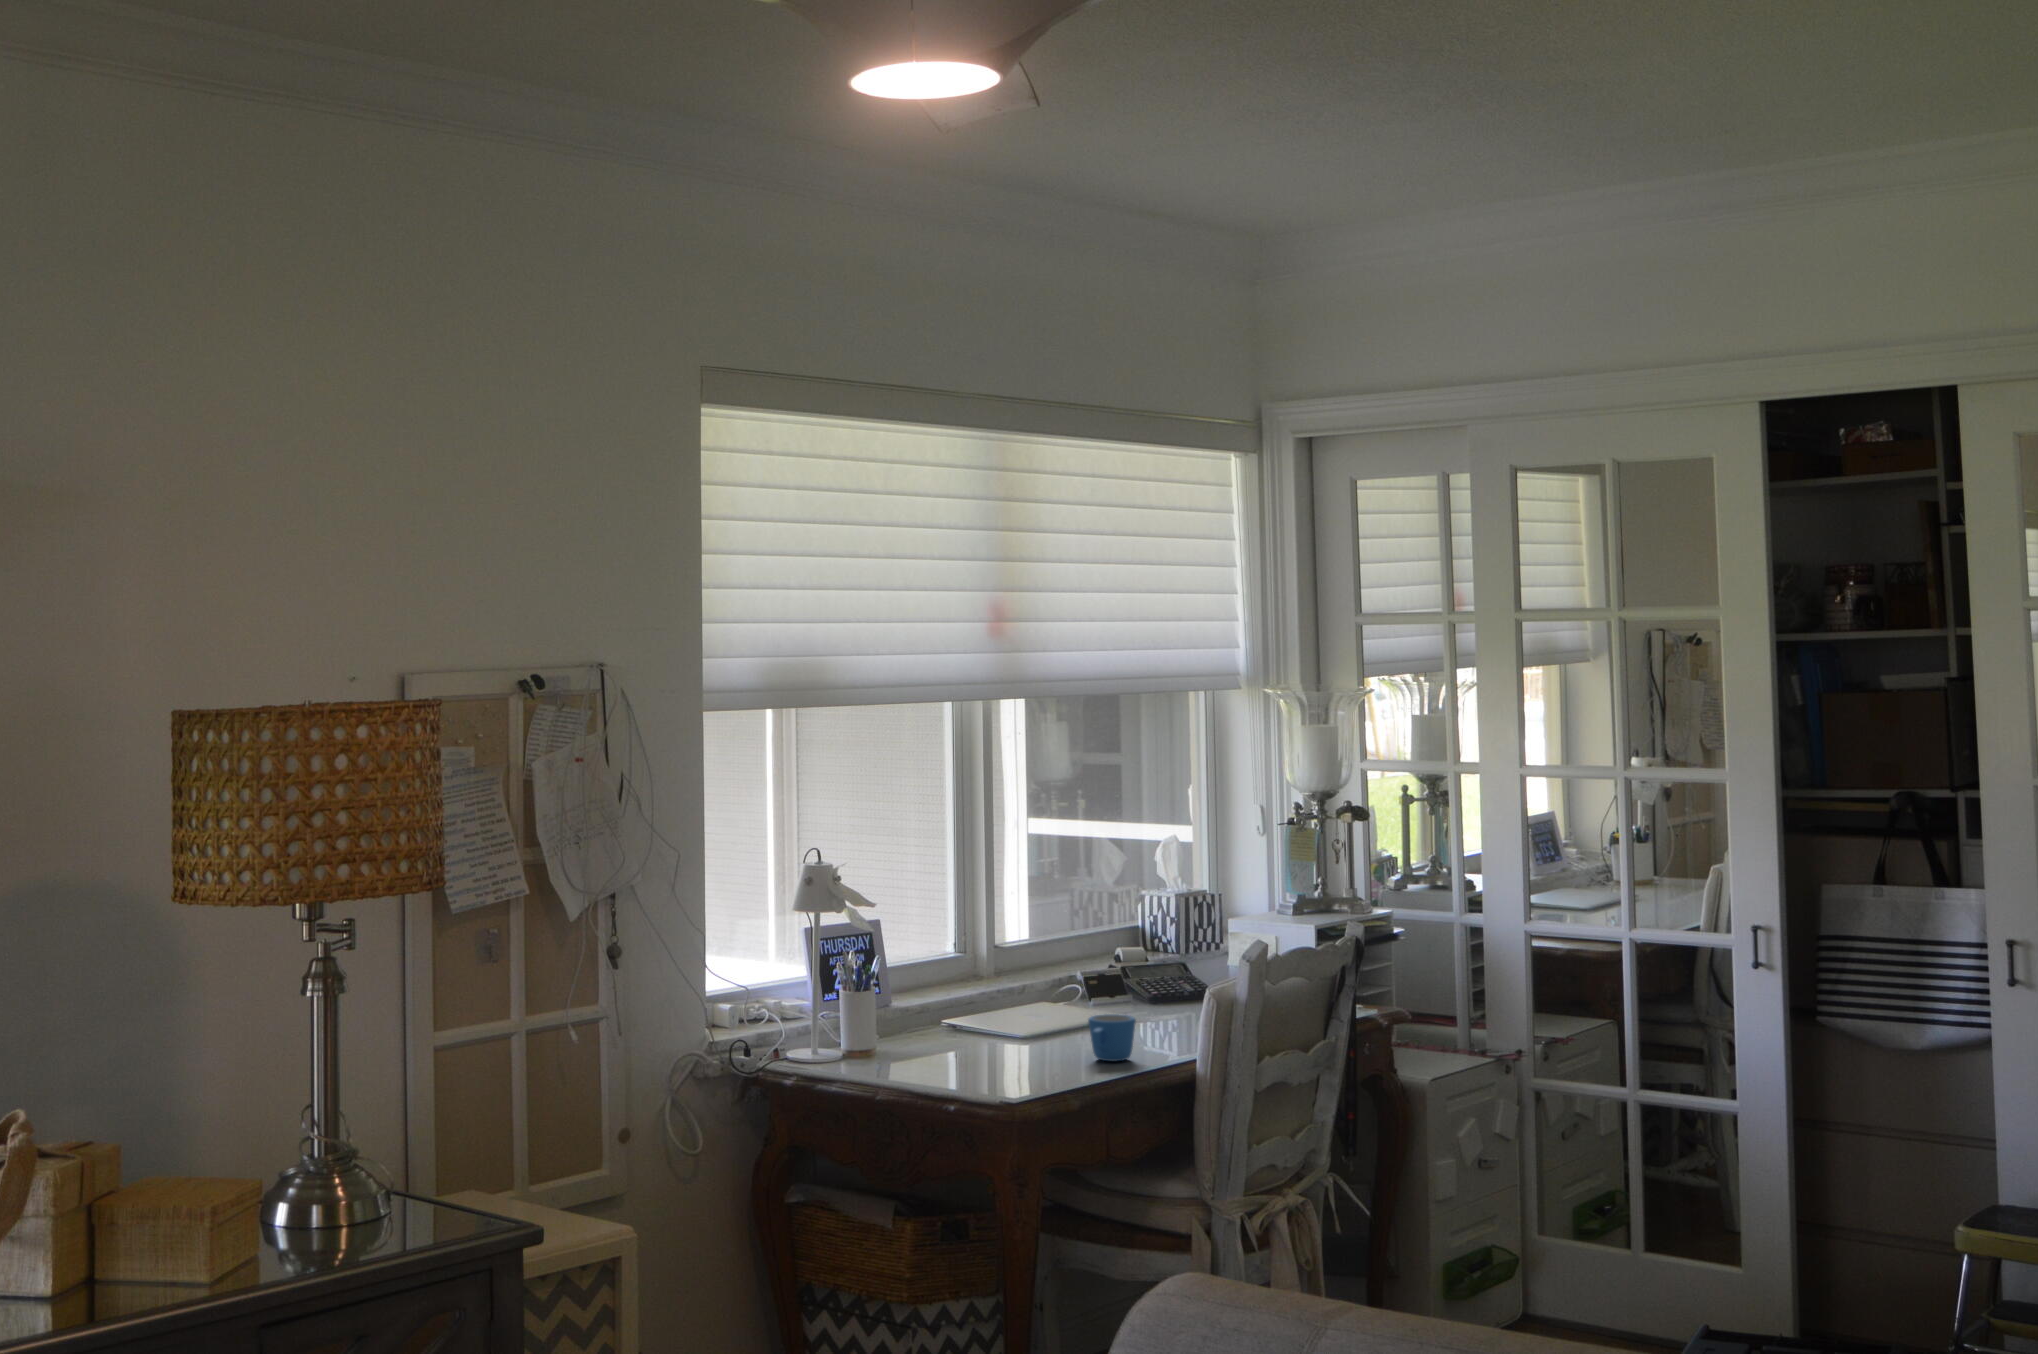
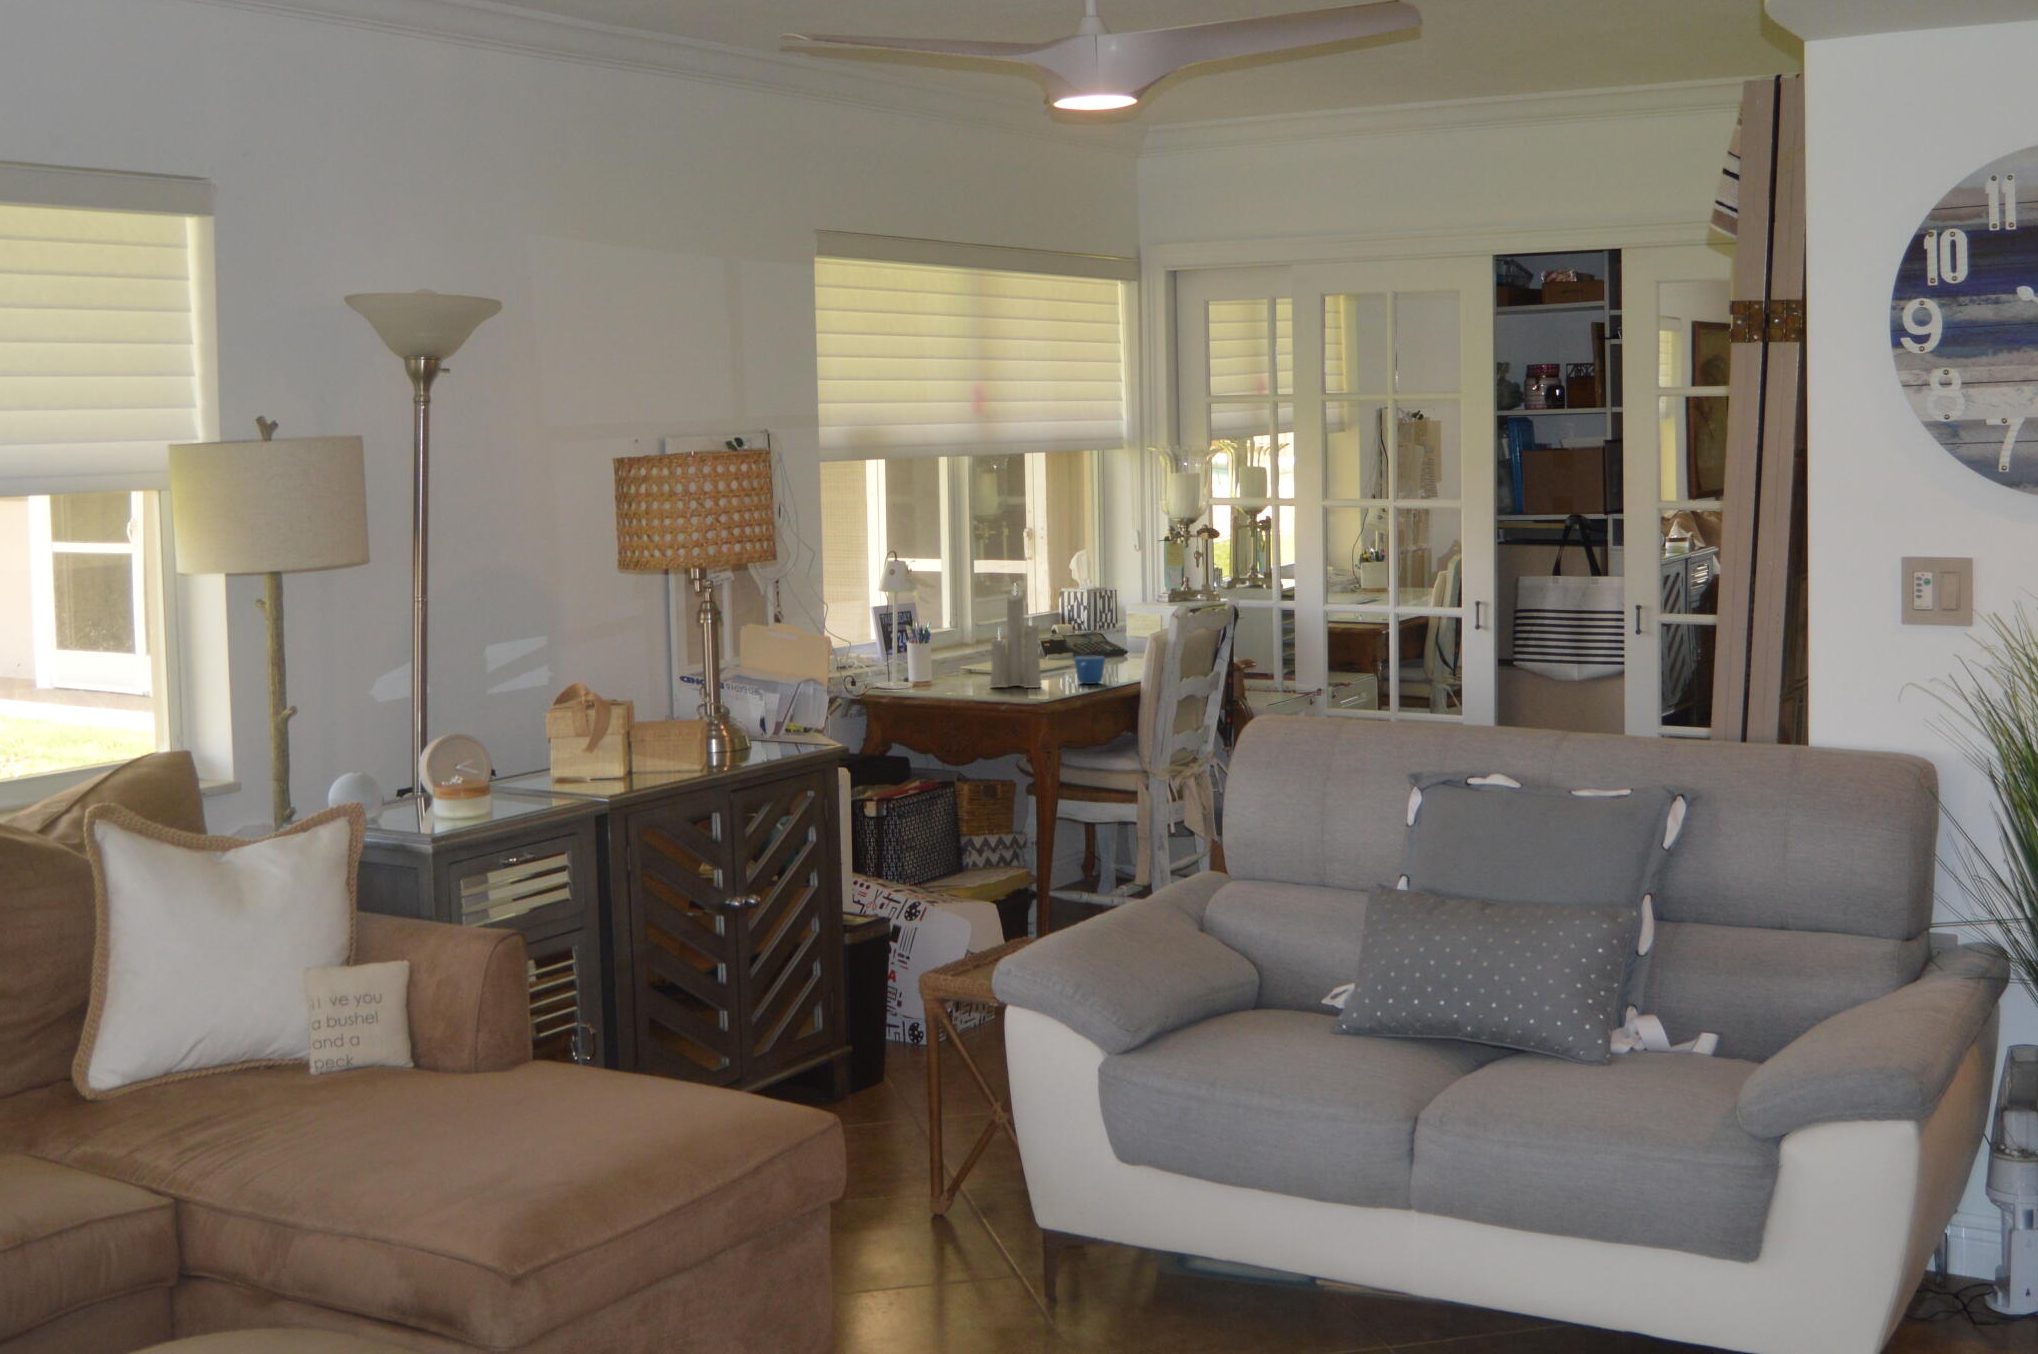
candle: none [954,888,1034,1067] -> present [989,591,1042,688]

